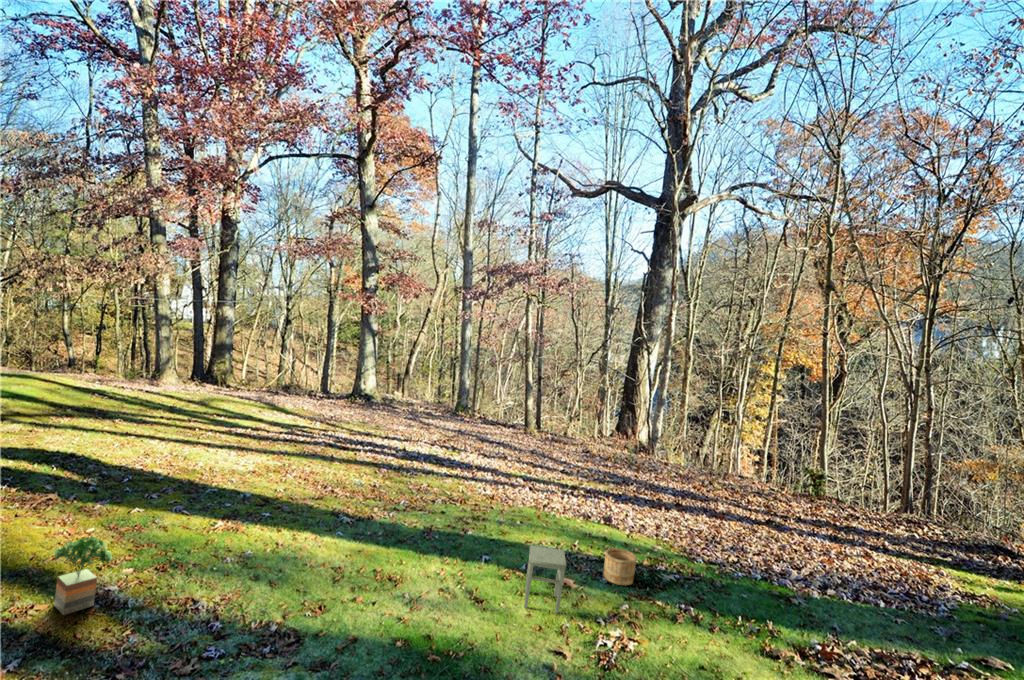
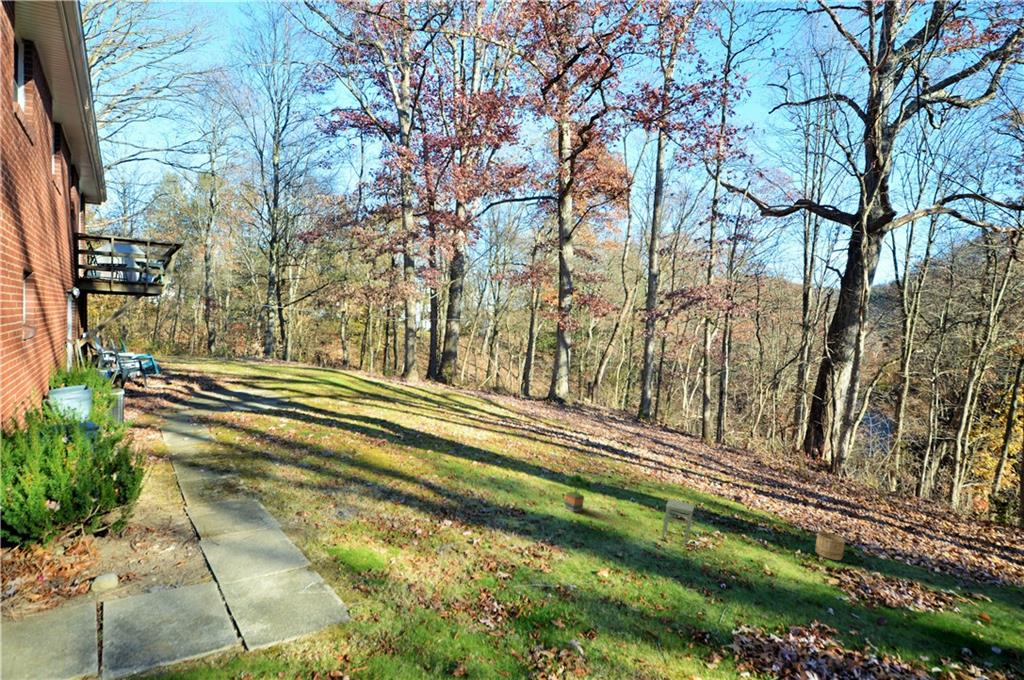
potted tree: present [54,537,112,615] -> present [565,475,591,512]
wooden bucket: present [604,548,637,585] -> present [815,532,846,560]

